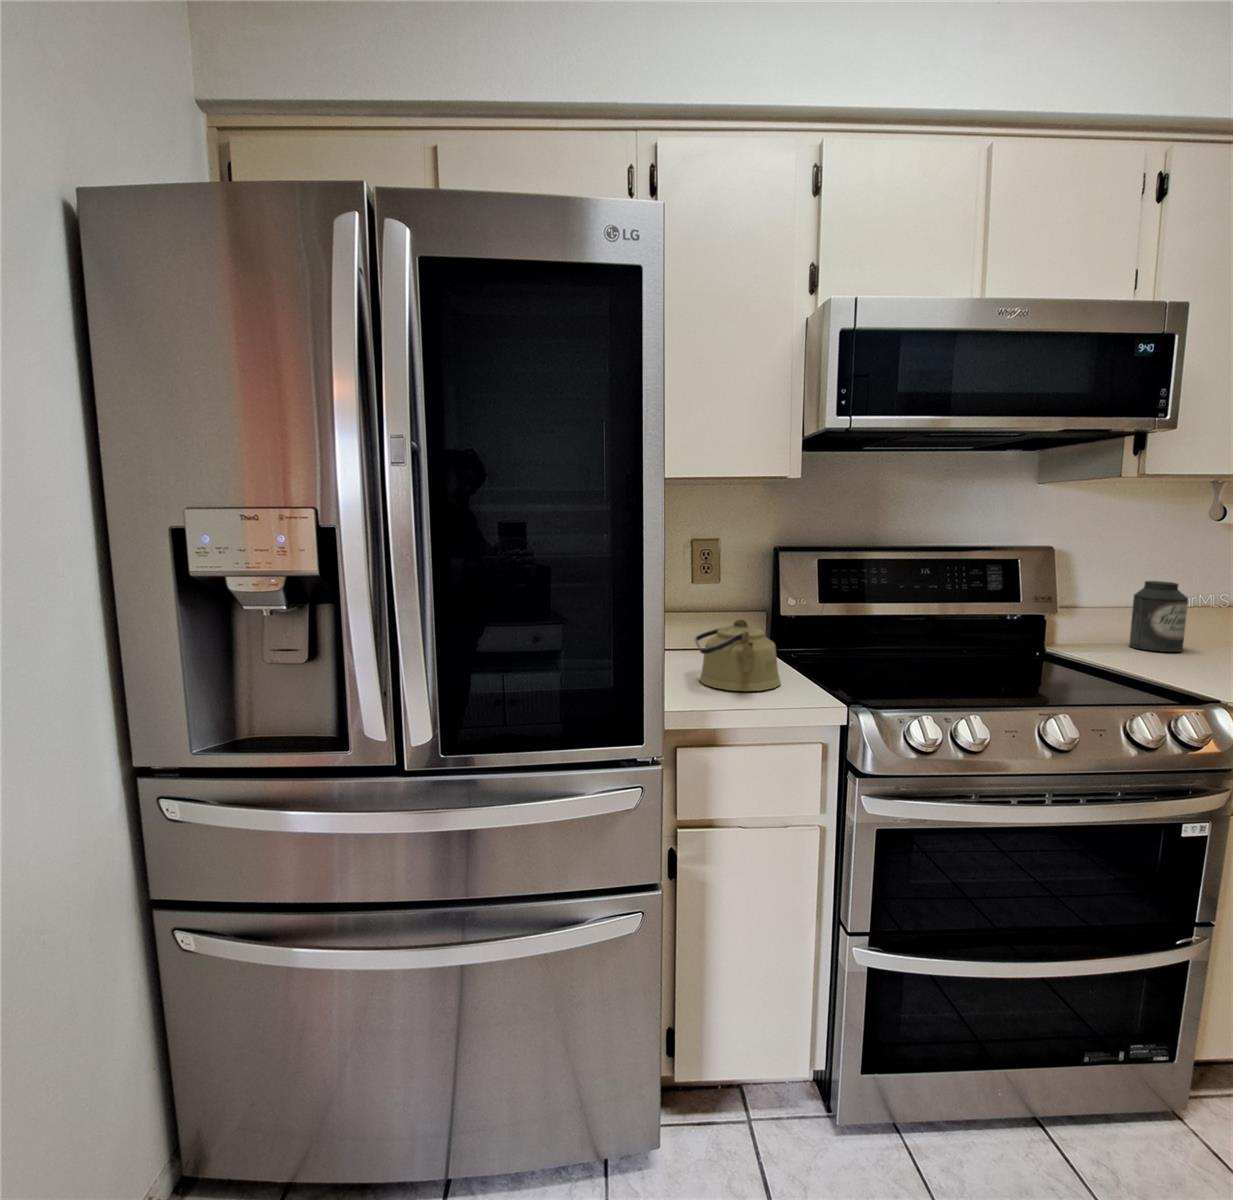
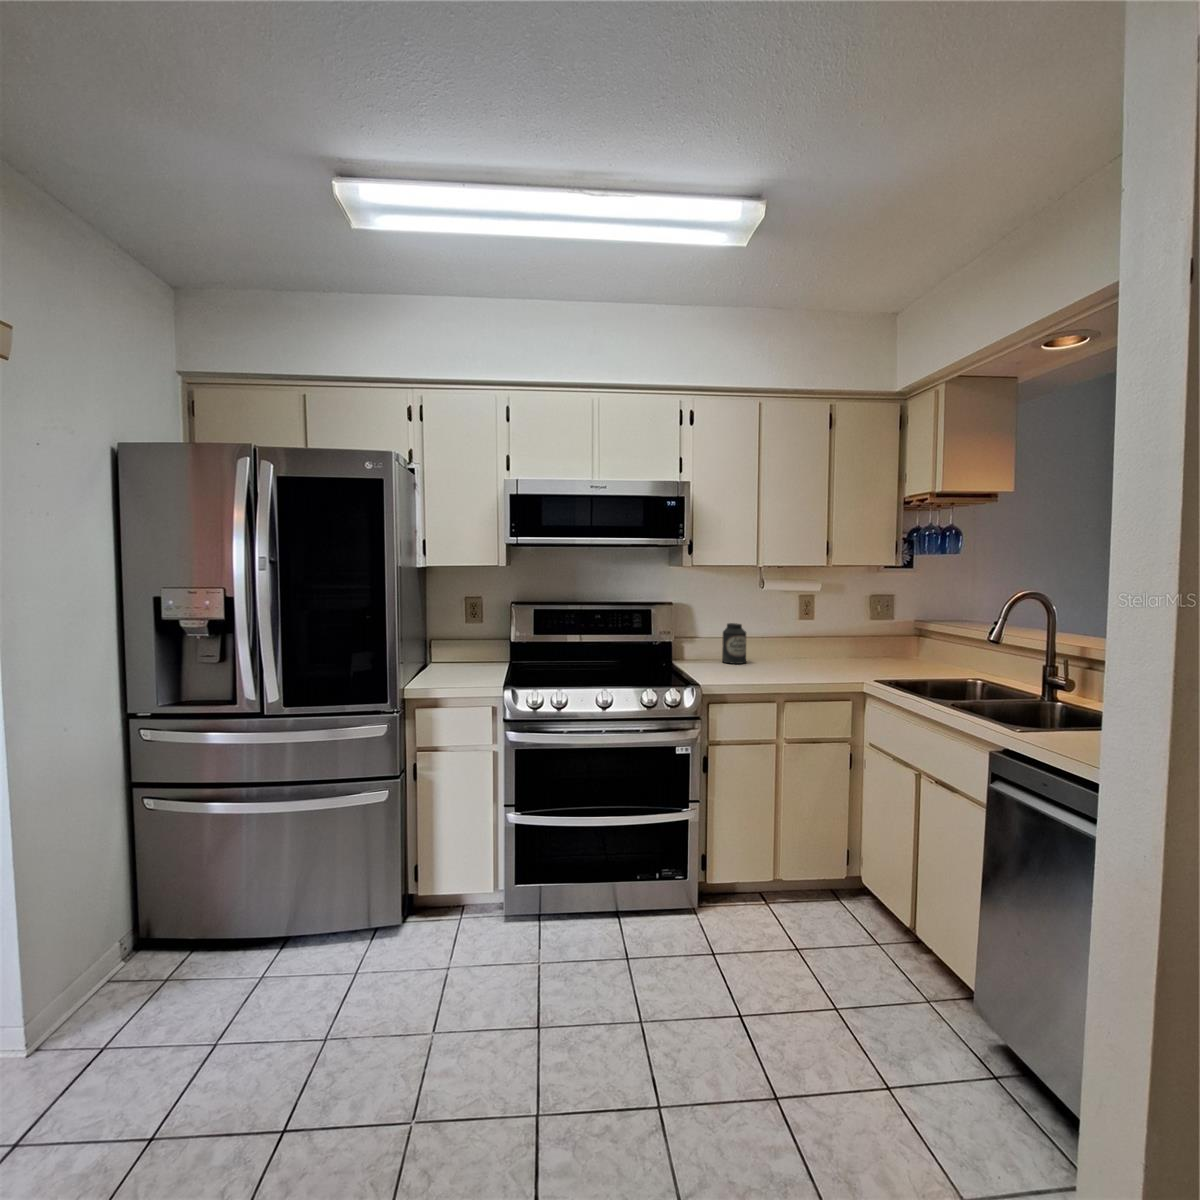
kettle: present [695,619,781,691] -> none [442,643,492,682]

